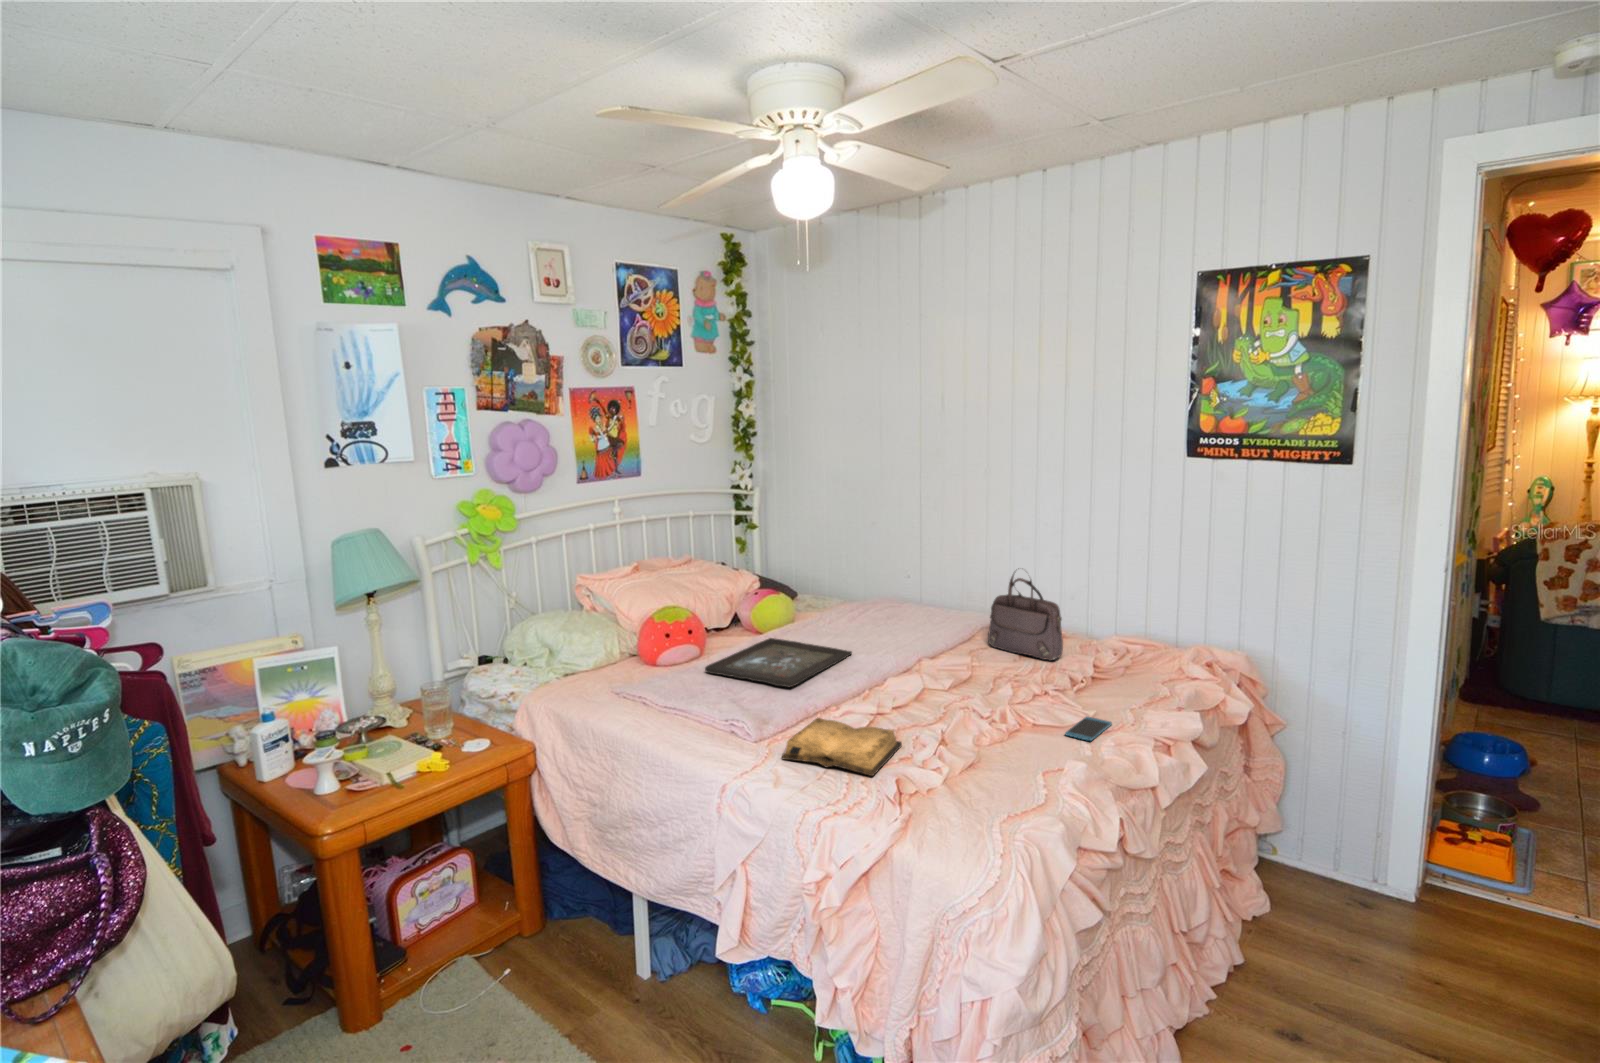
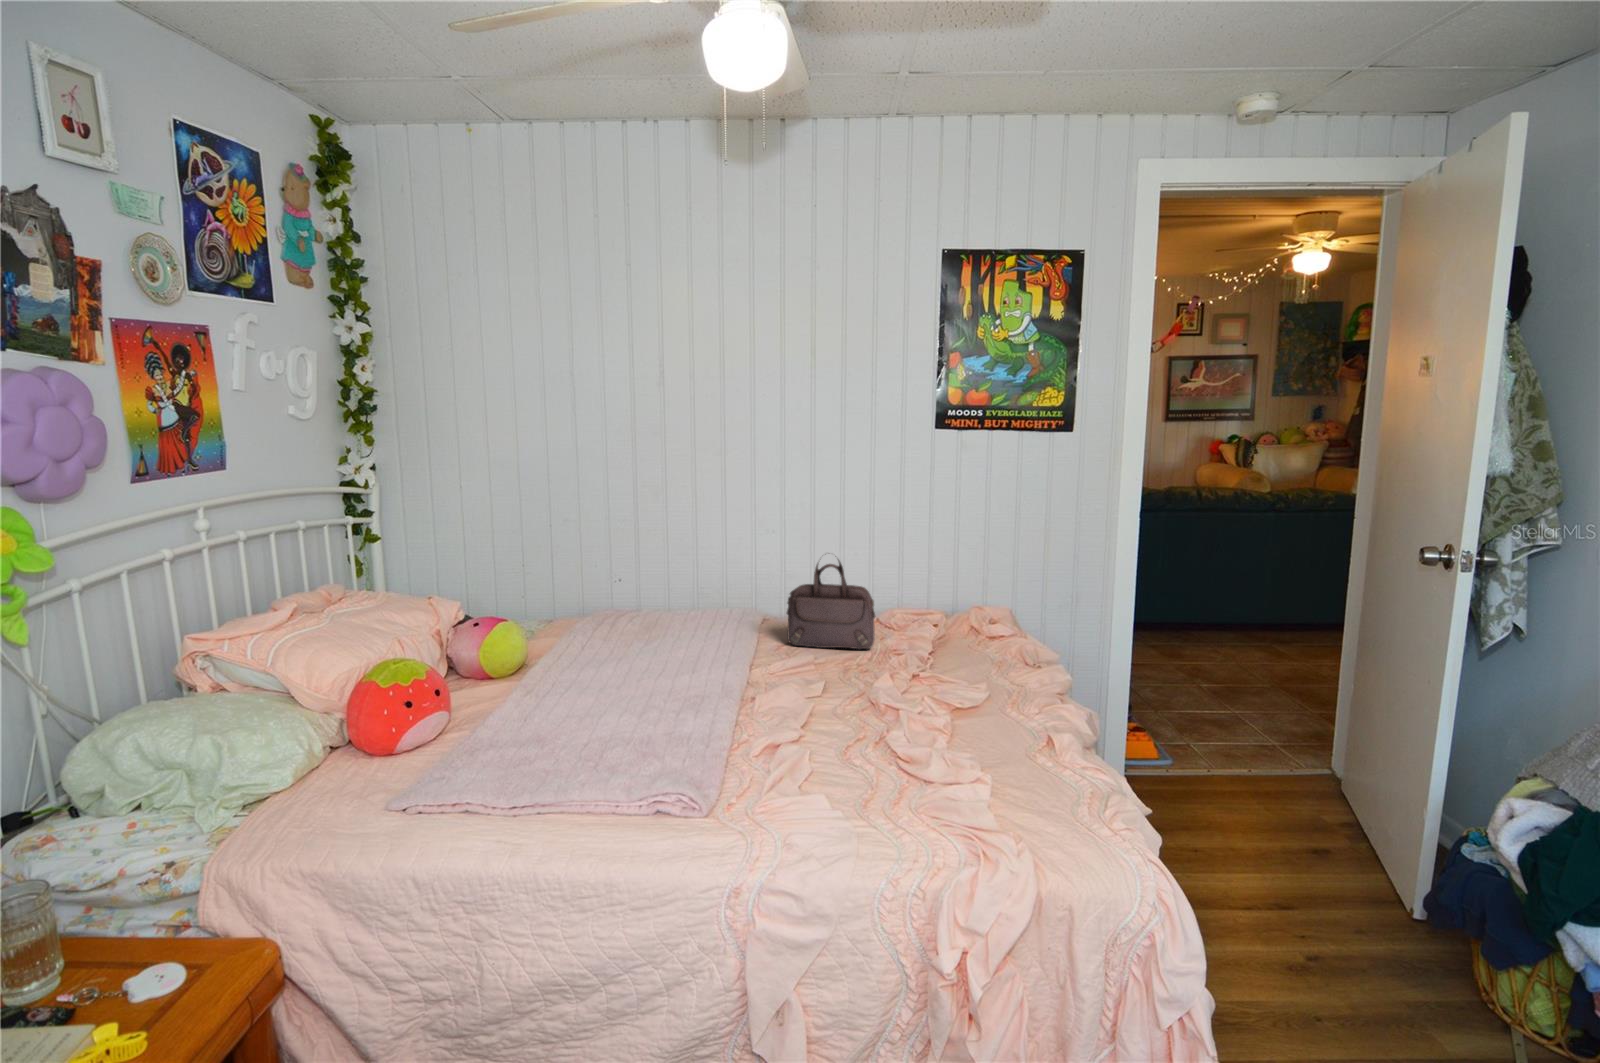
tray: present [705,638,852,687] -> none [498,679,660,747]
smartphone: present [1065,717,1112,741] -> none [977,697,1016,720]
diary: present [782,718,902,776] -> none [750,757,894,832]

